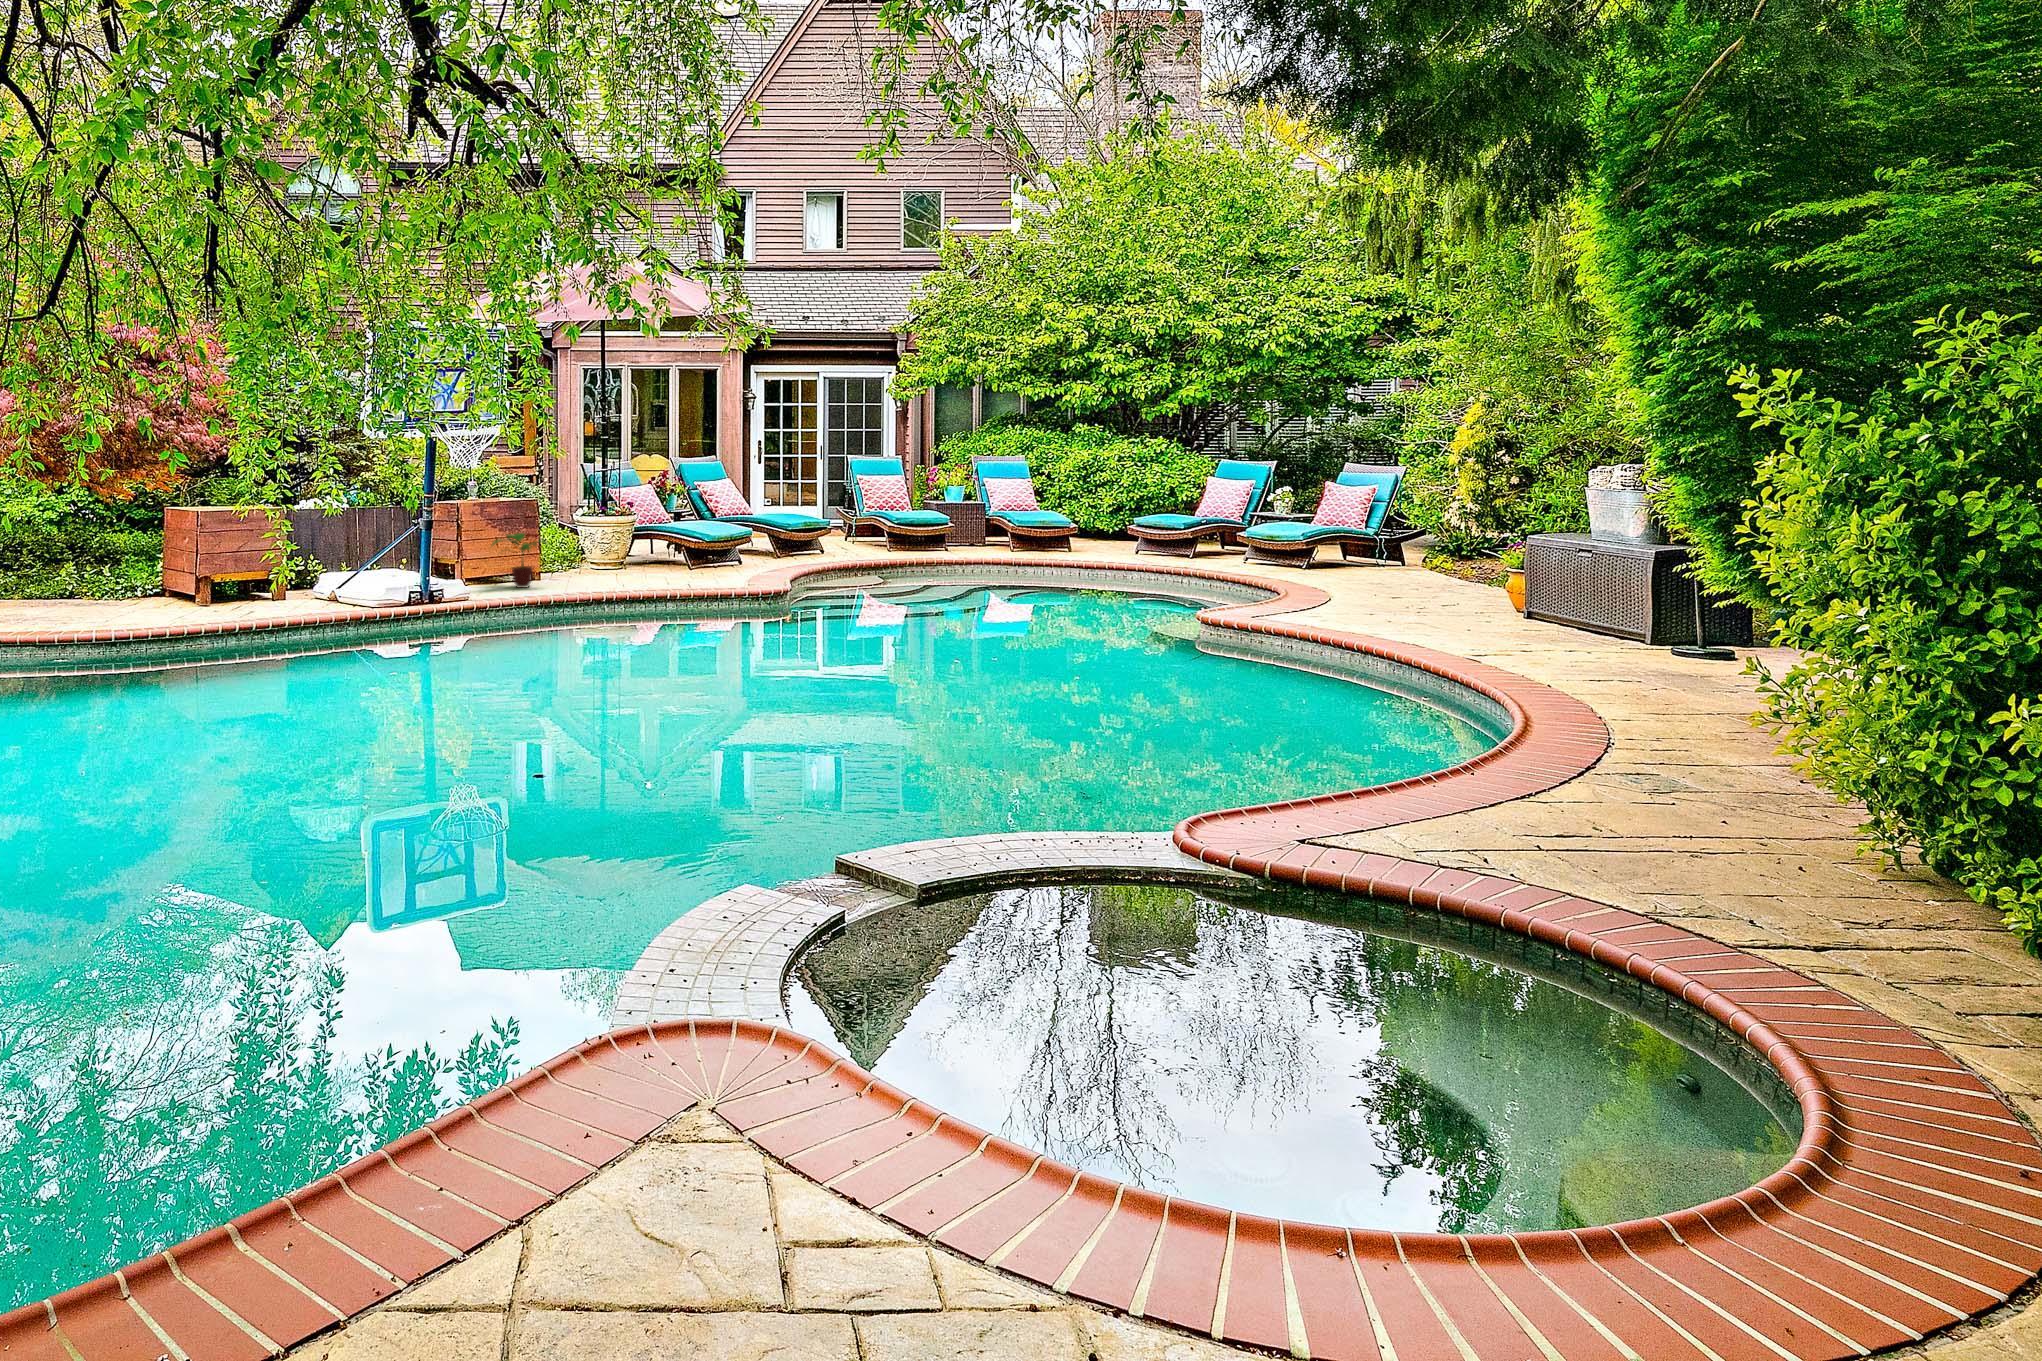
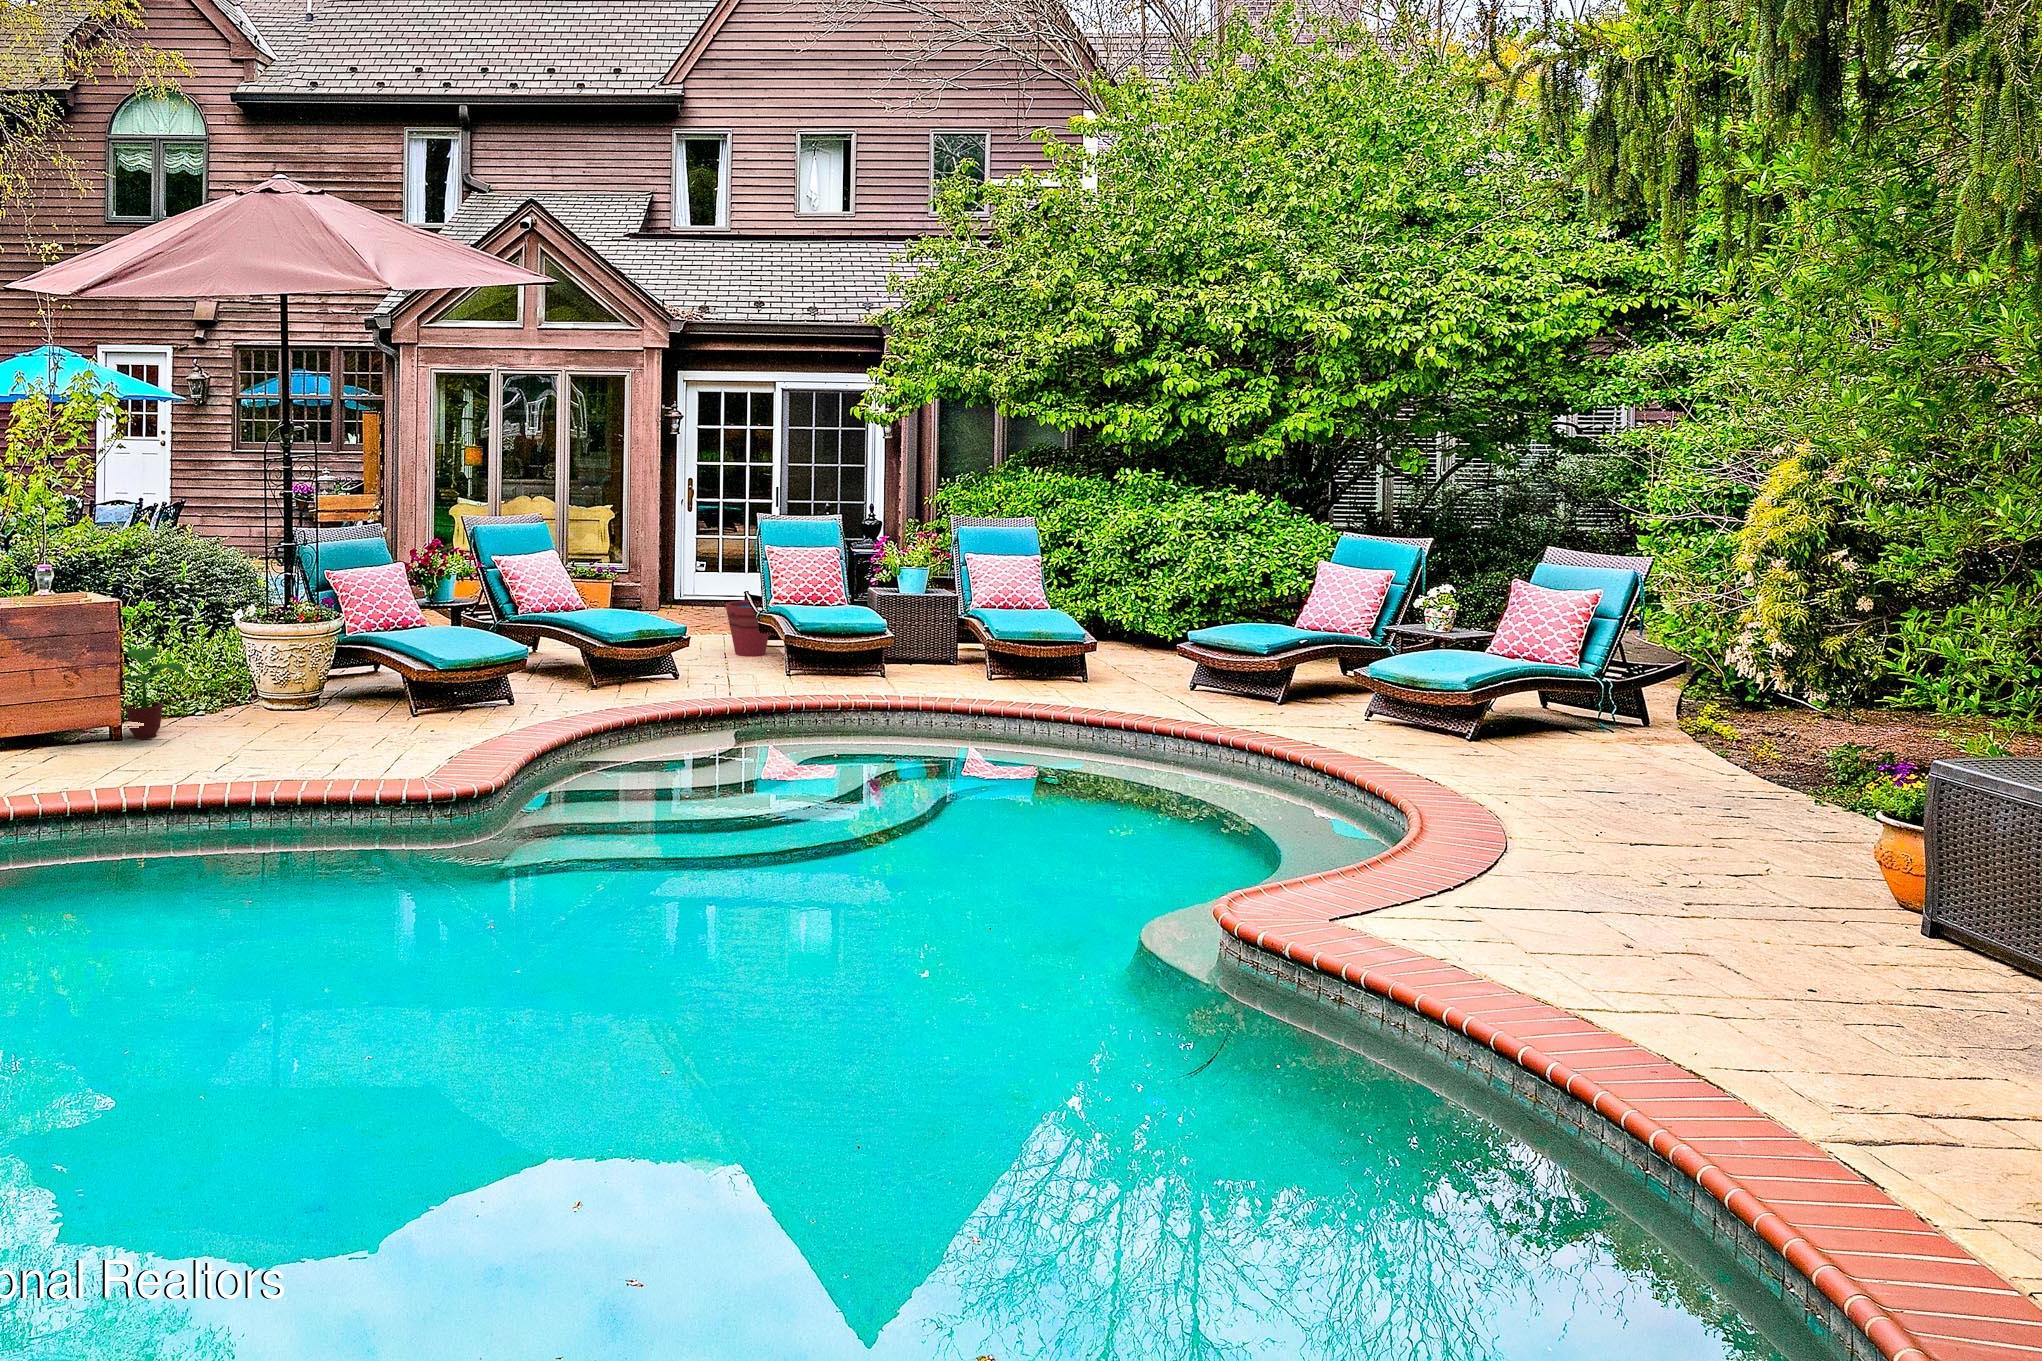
bucket: none [825,516,858,551] -> present [725,601,769,656]

